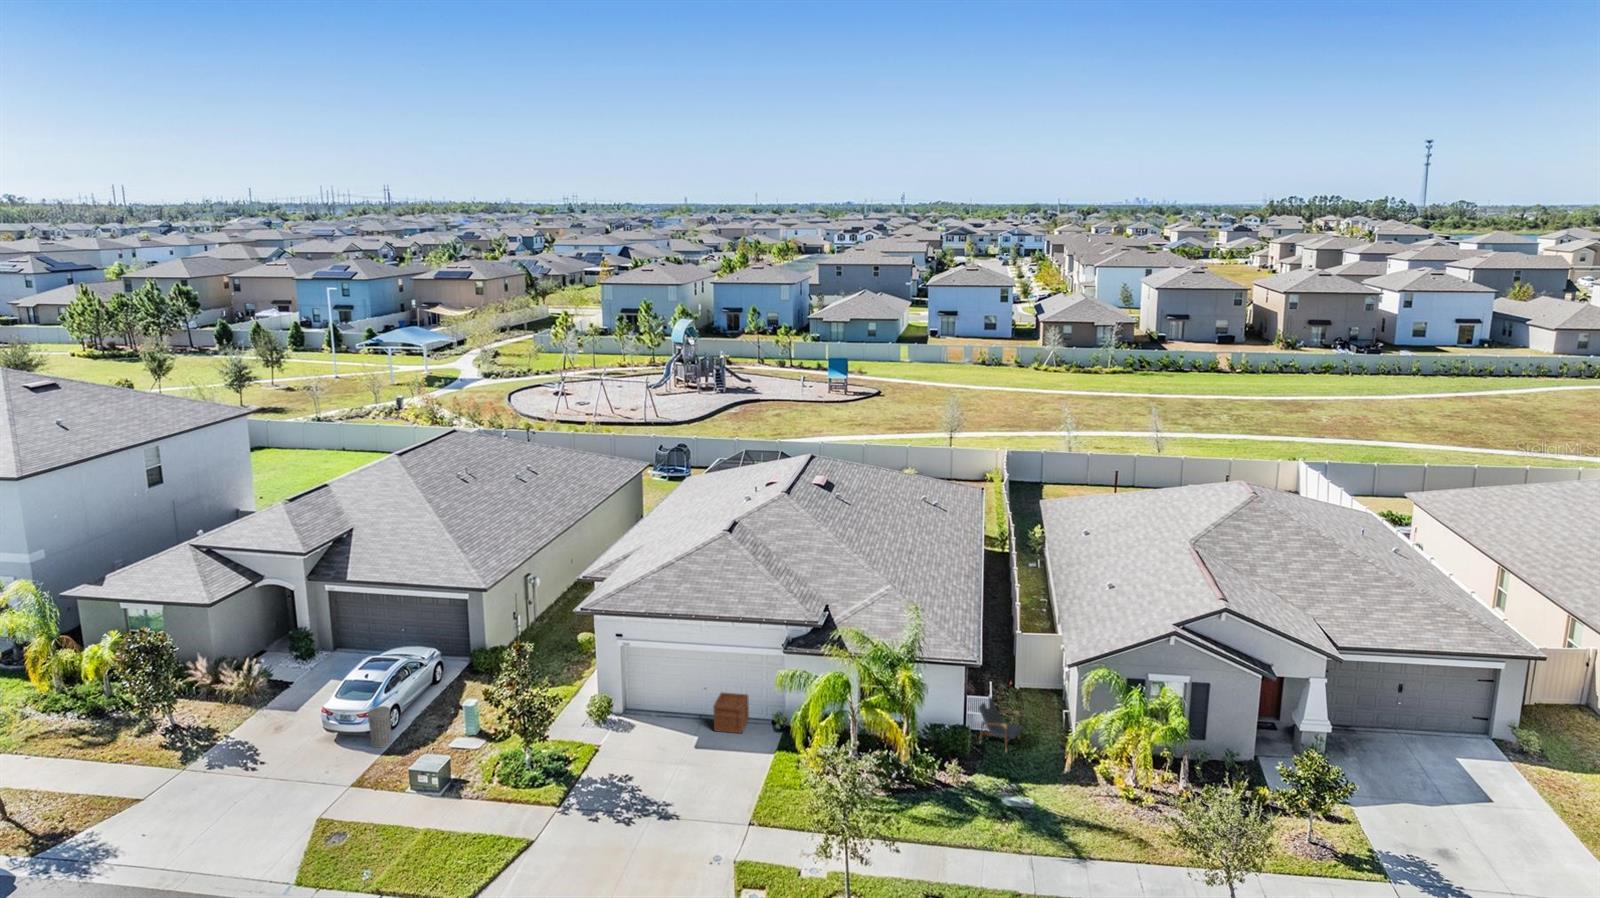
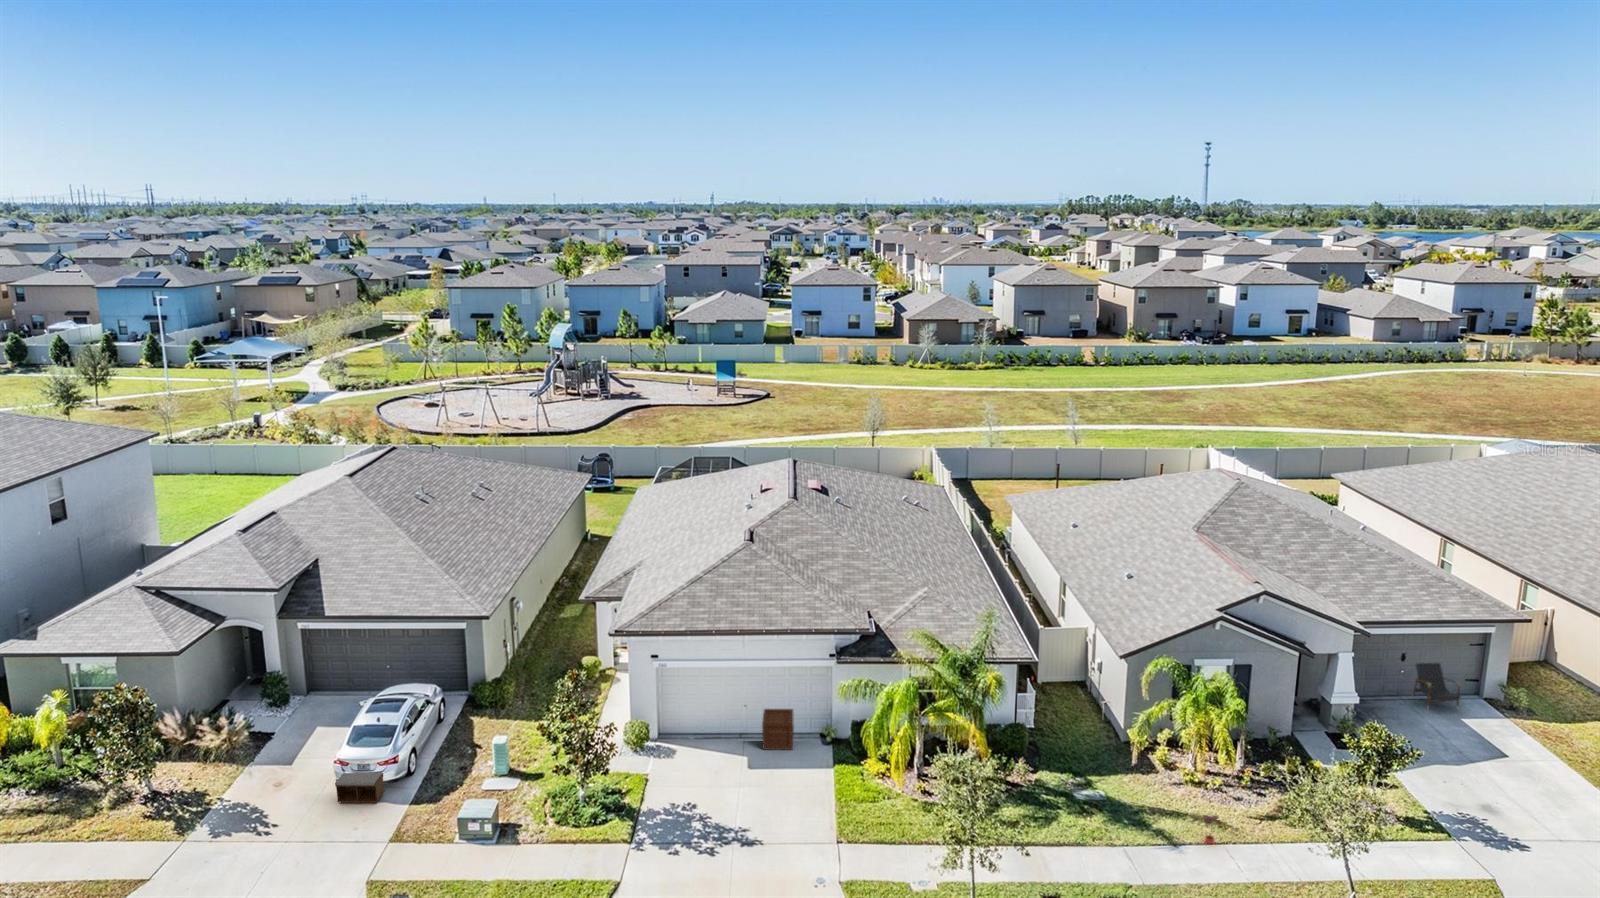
lounge chair: present [979,697,1024,751] -> present [1413,663,1461,710]
trash can: present [367,706,392,748] -> none [390,751,416,797]
bench: none [318,721,364,751] -> present [335,773,385,804]
potted plant: none [1113,831,1133,861] -> present [1202,815,1222,844]

